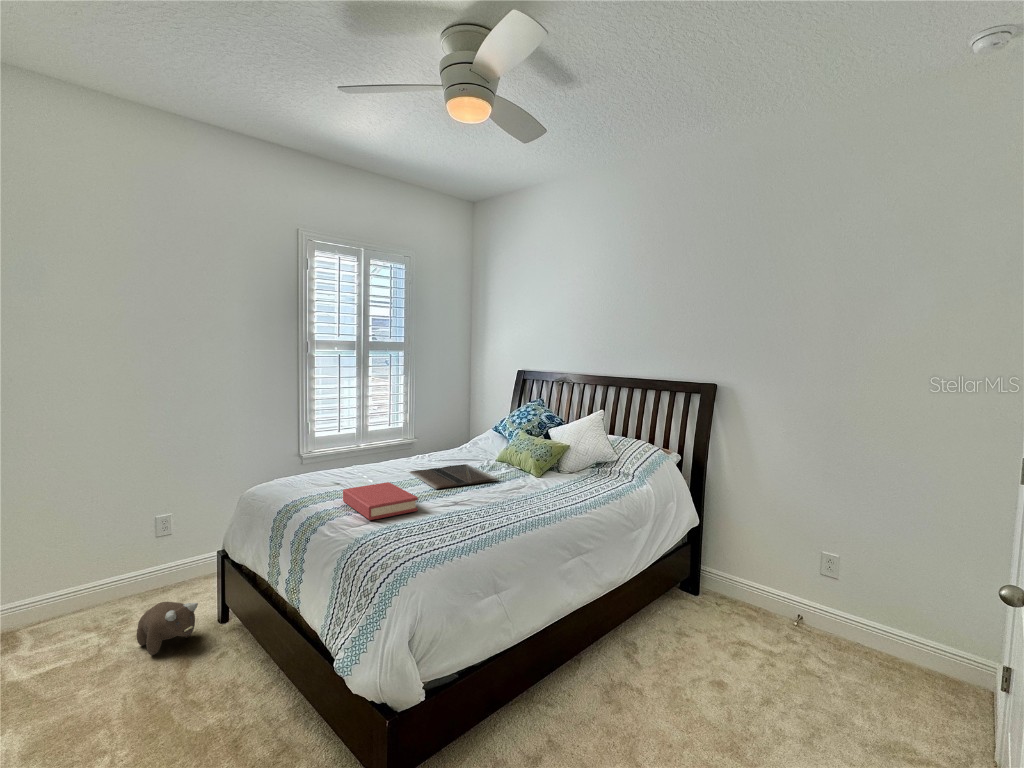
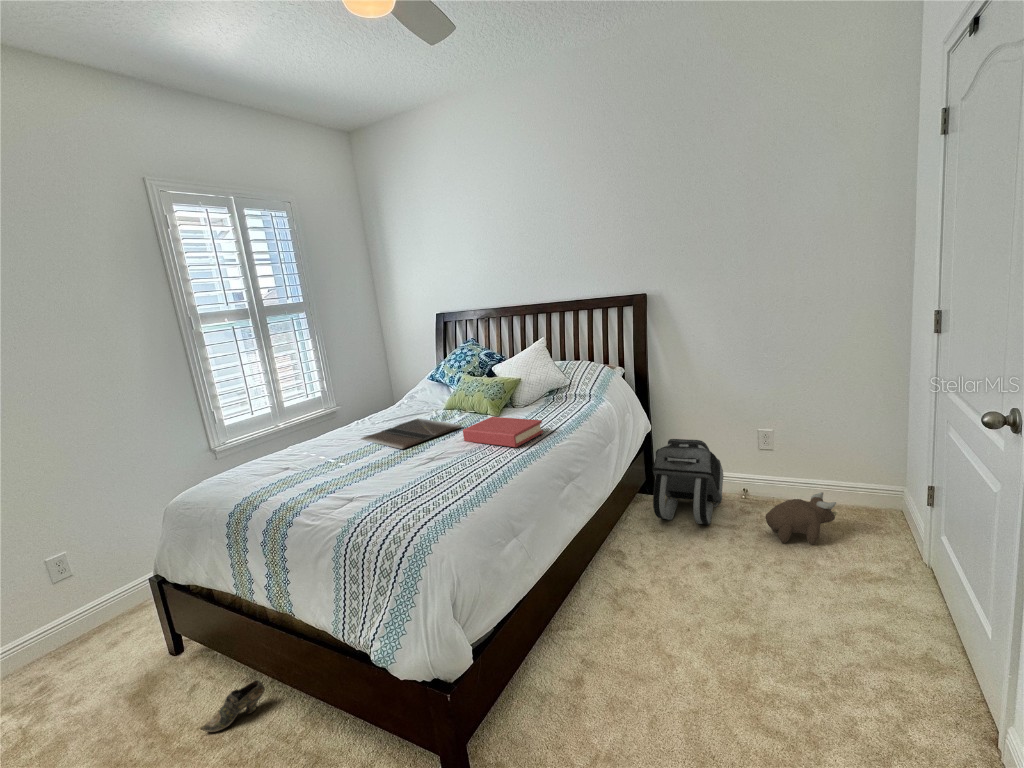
hardback book: present [343,482,418,520] -> present [463,417,543,447]
backpack: none [682,540,777,645] -> present [652,439,724,525]
plush toy: present [137,602,198,655] -> present [765,492,837,545]
shoe: none [213,662,270,696] -> present [200,680,265,732]

